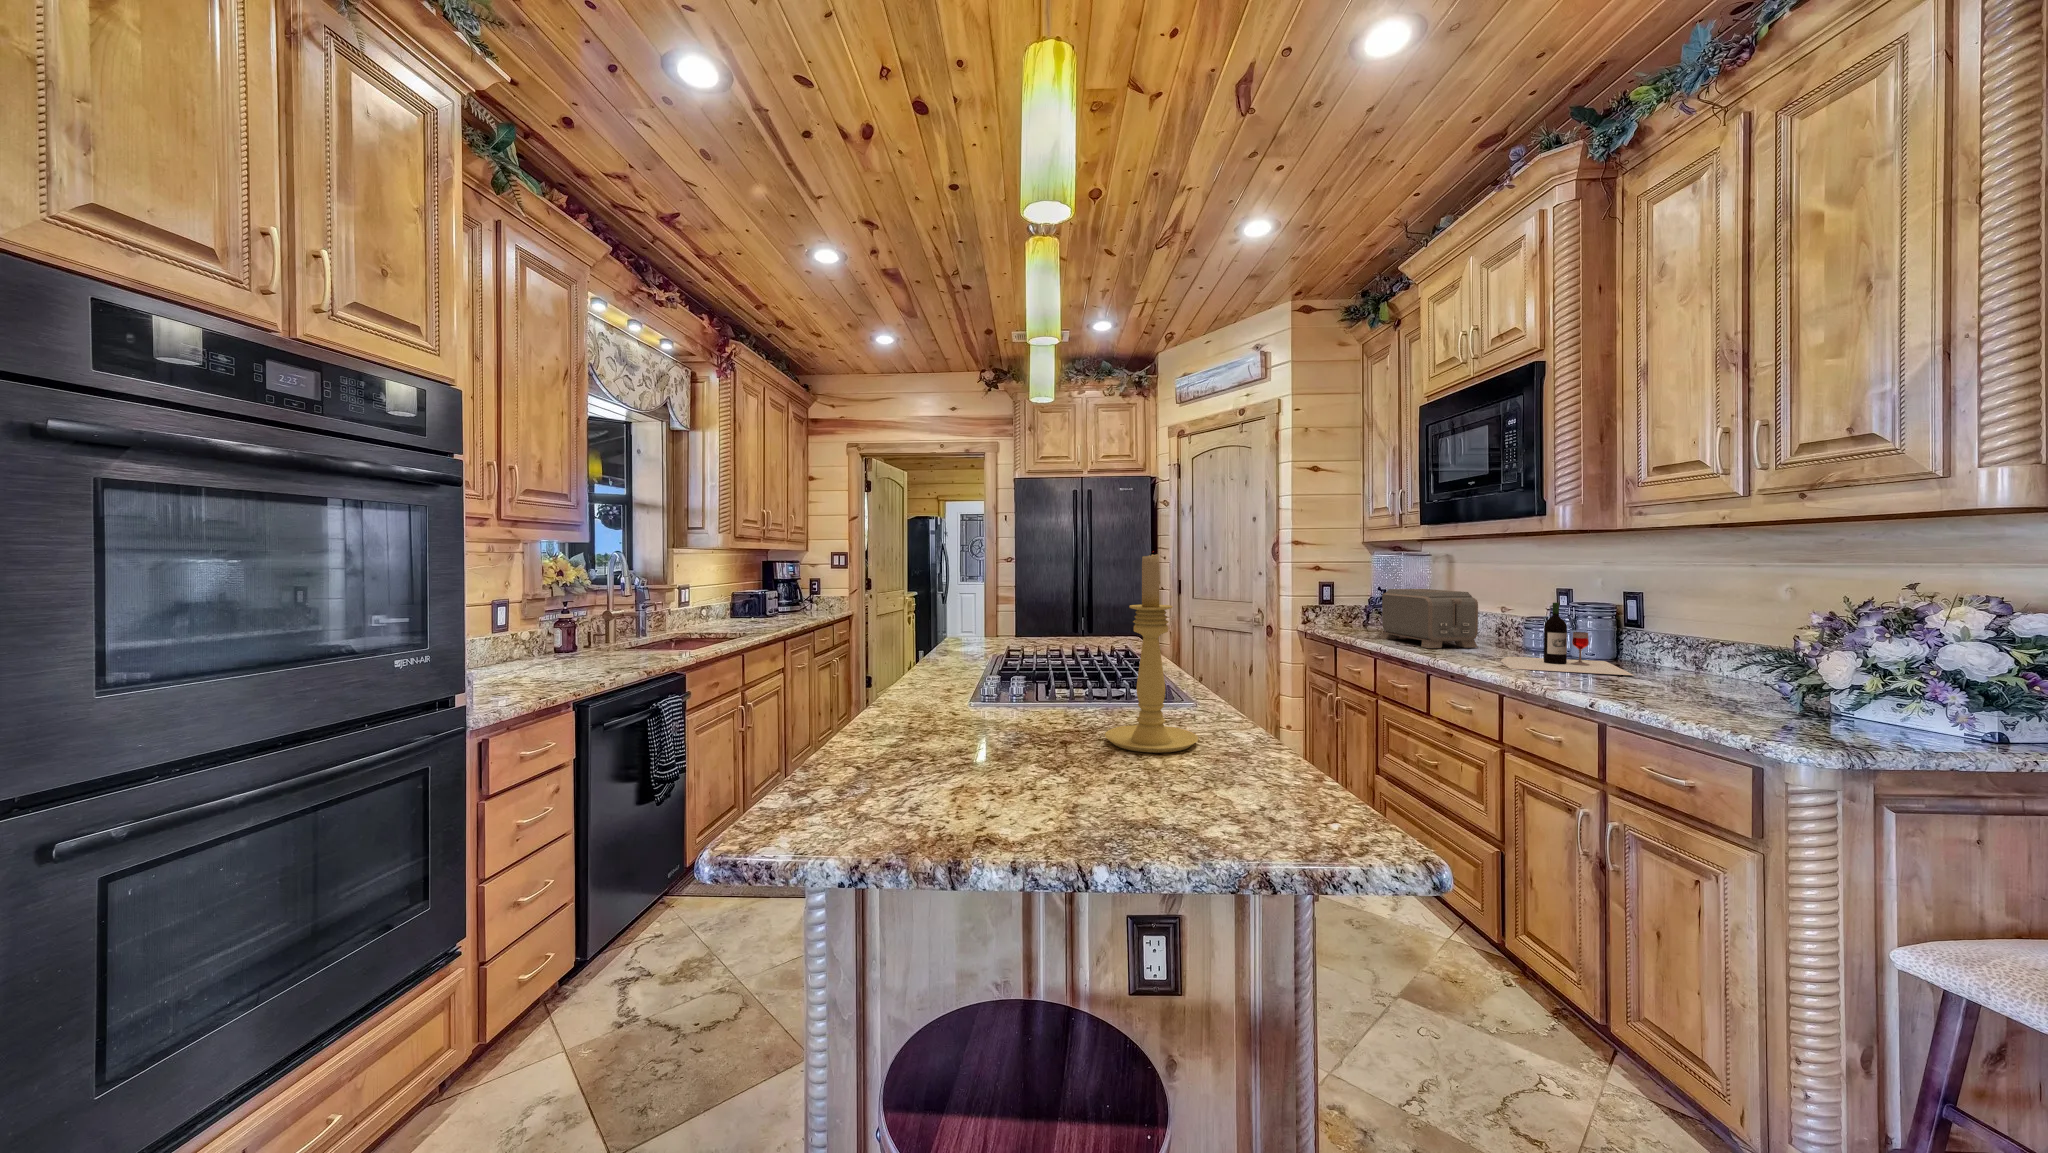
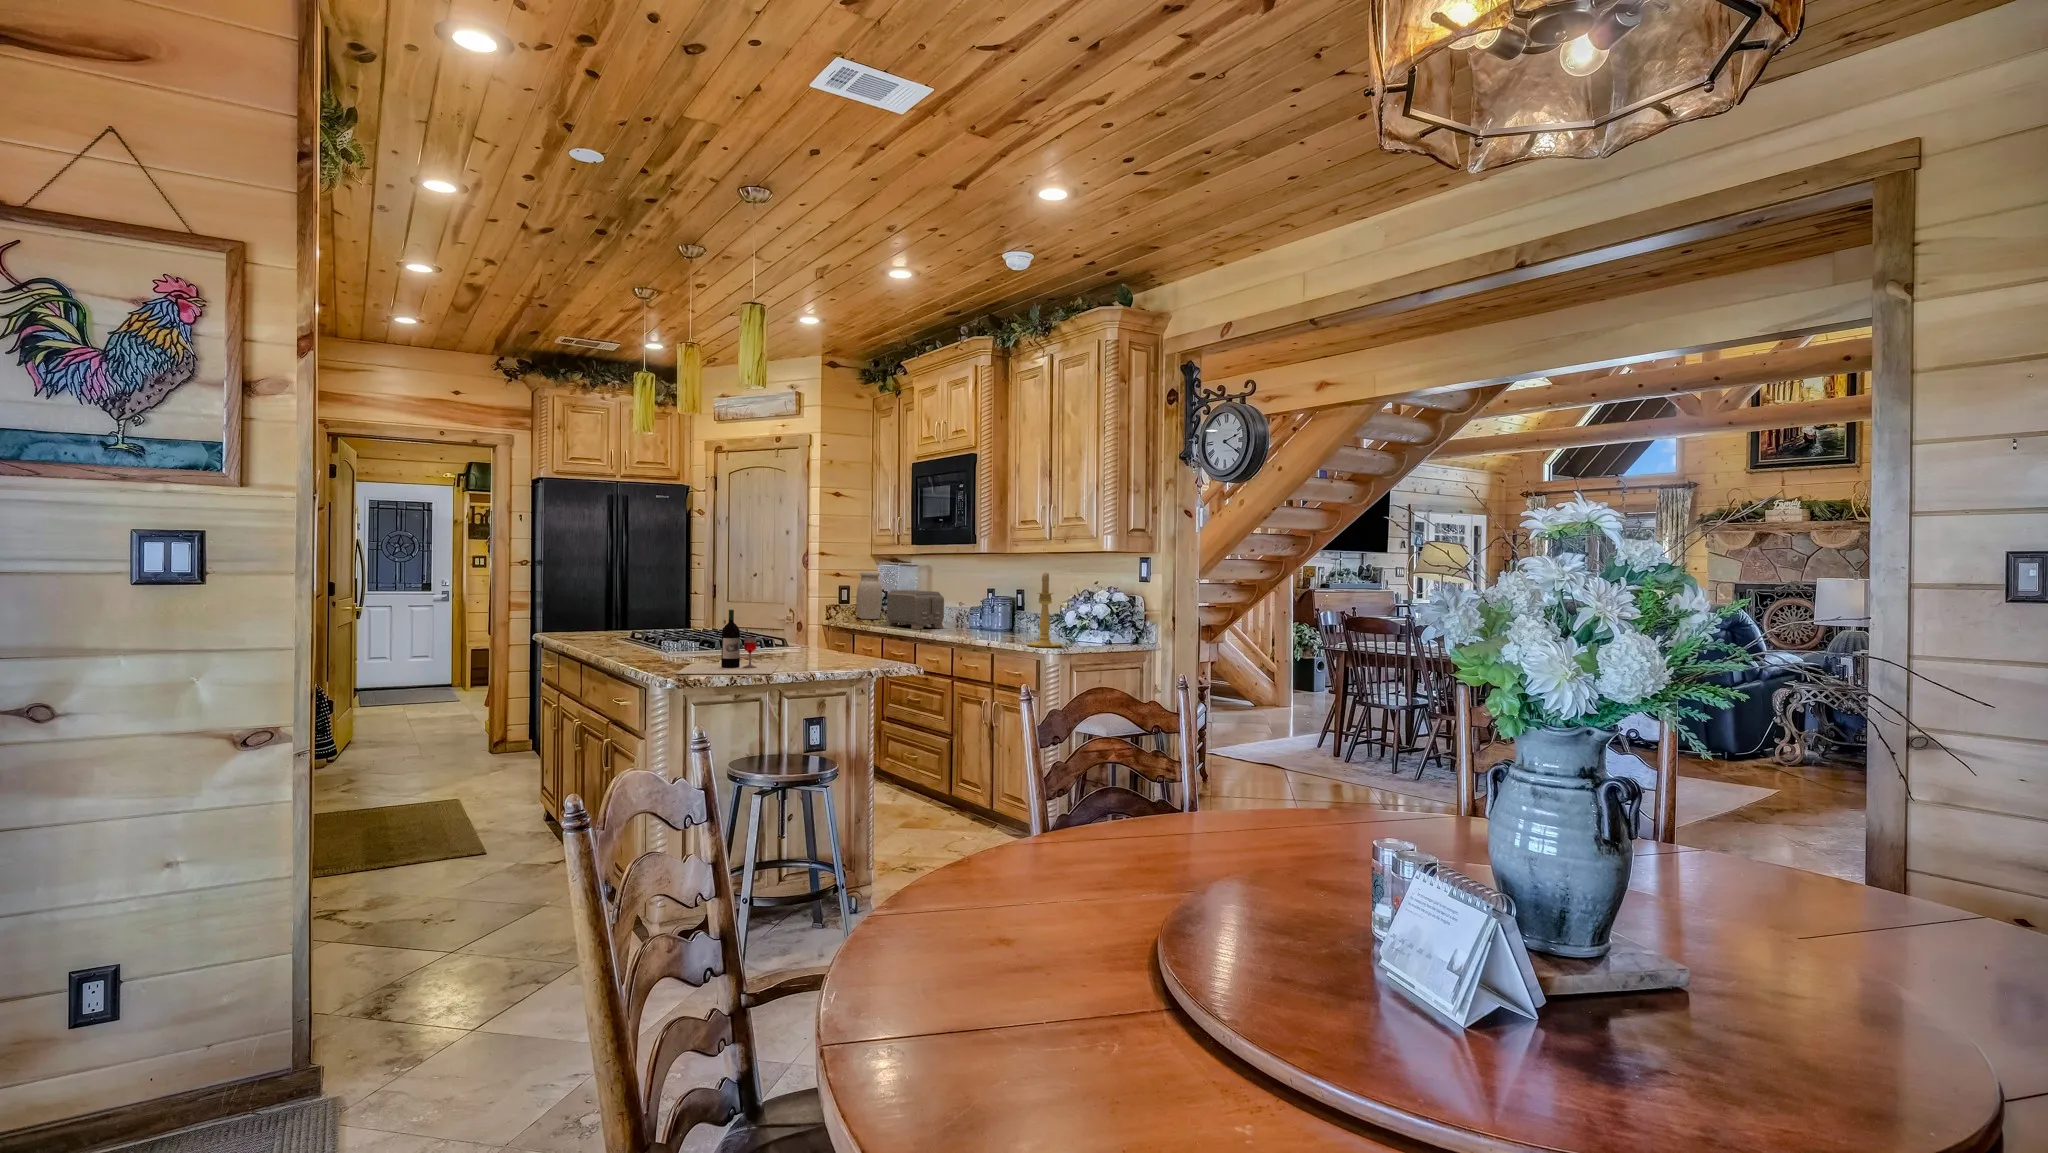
candle holder: present [1105,551,1198,753] -> present [1027,573,1062,647]
jar: none [1341,563,1377,626] -> present [856,571,882,619]
wine bottle: present [1501,603,1633,675] -> present [675,610,779,674]

